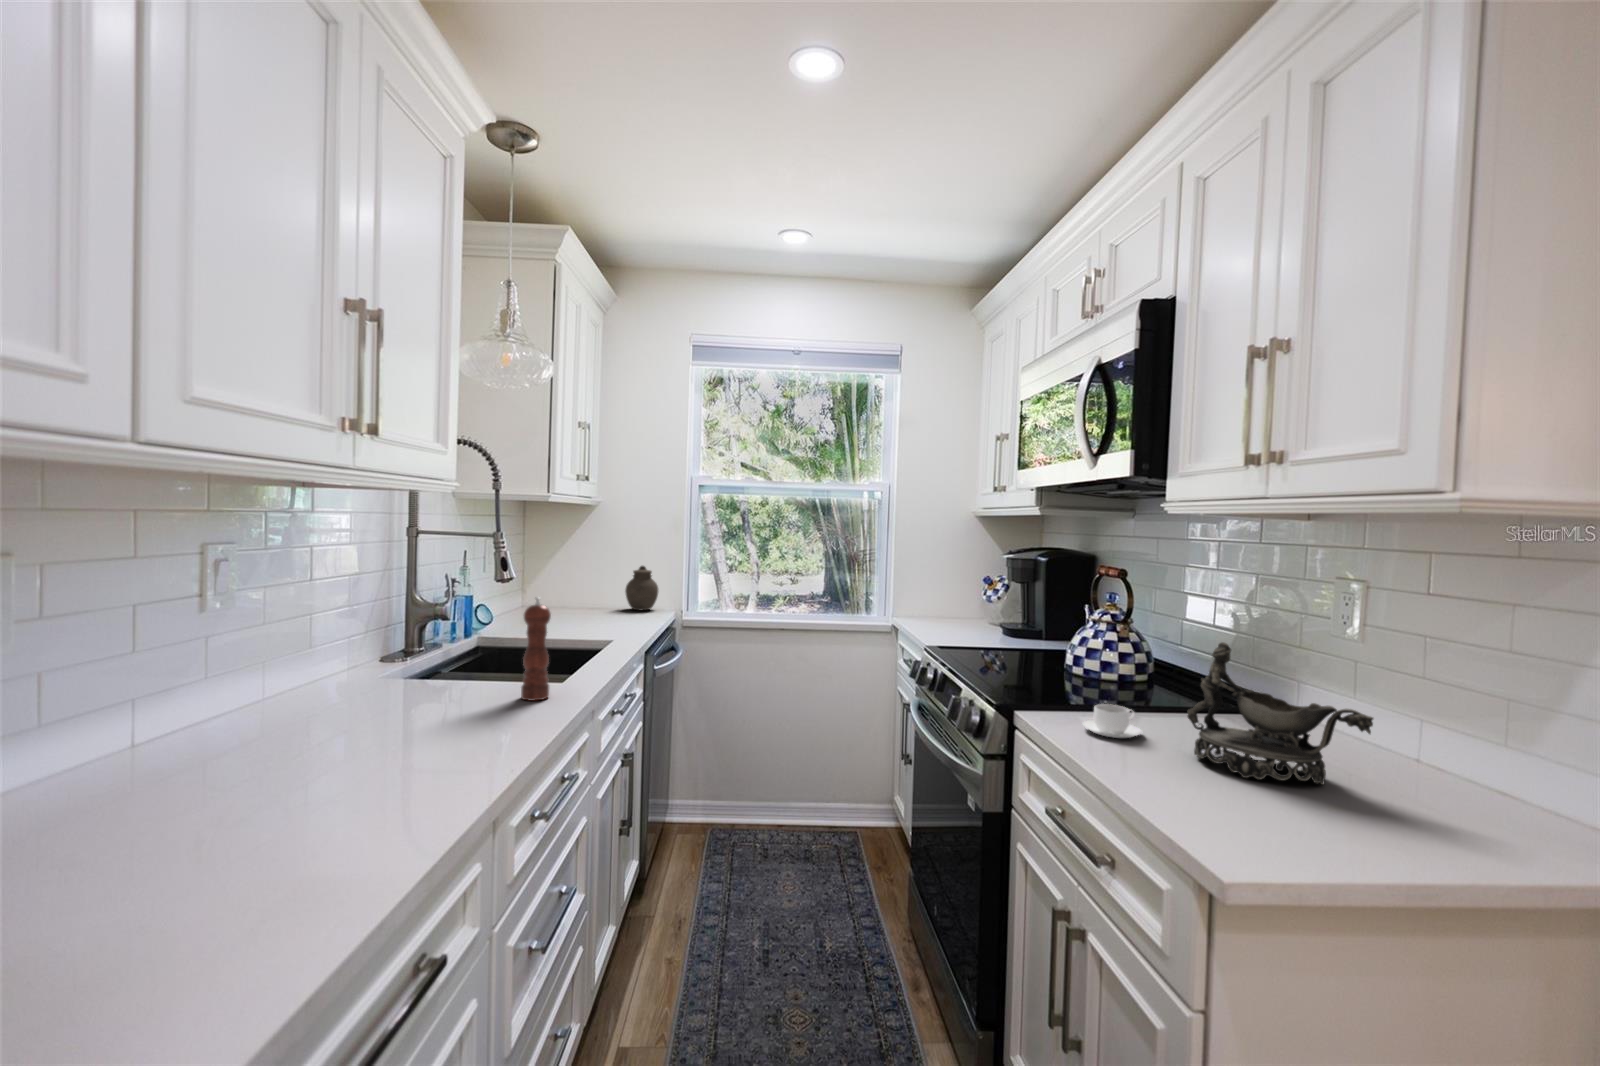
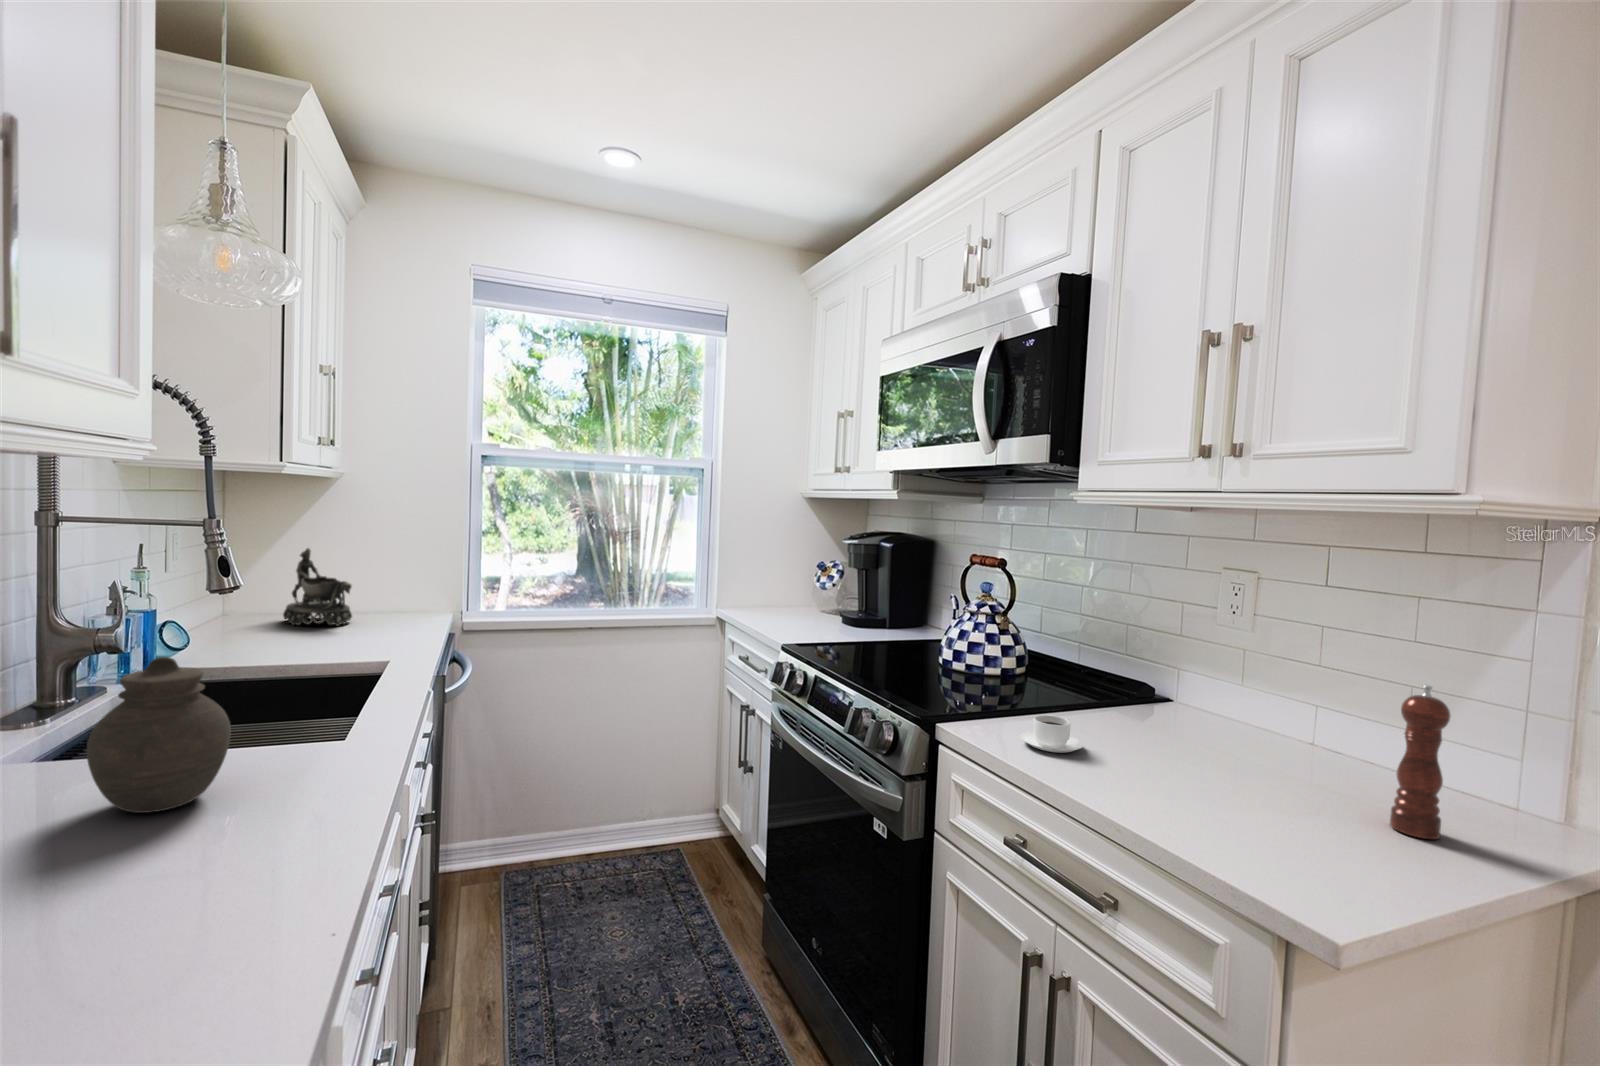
jar: present [625,566,658,610] -> present [87,657,231,813]
pepper mill: present [521,597,551,701] -> present [1390,685,1450,839]
decorative bowl: present [1188,642,1373,785] -> present [283,548,352,626]

